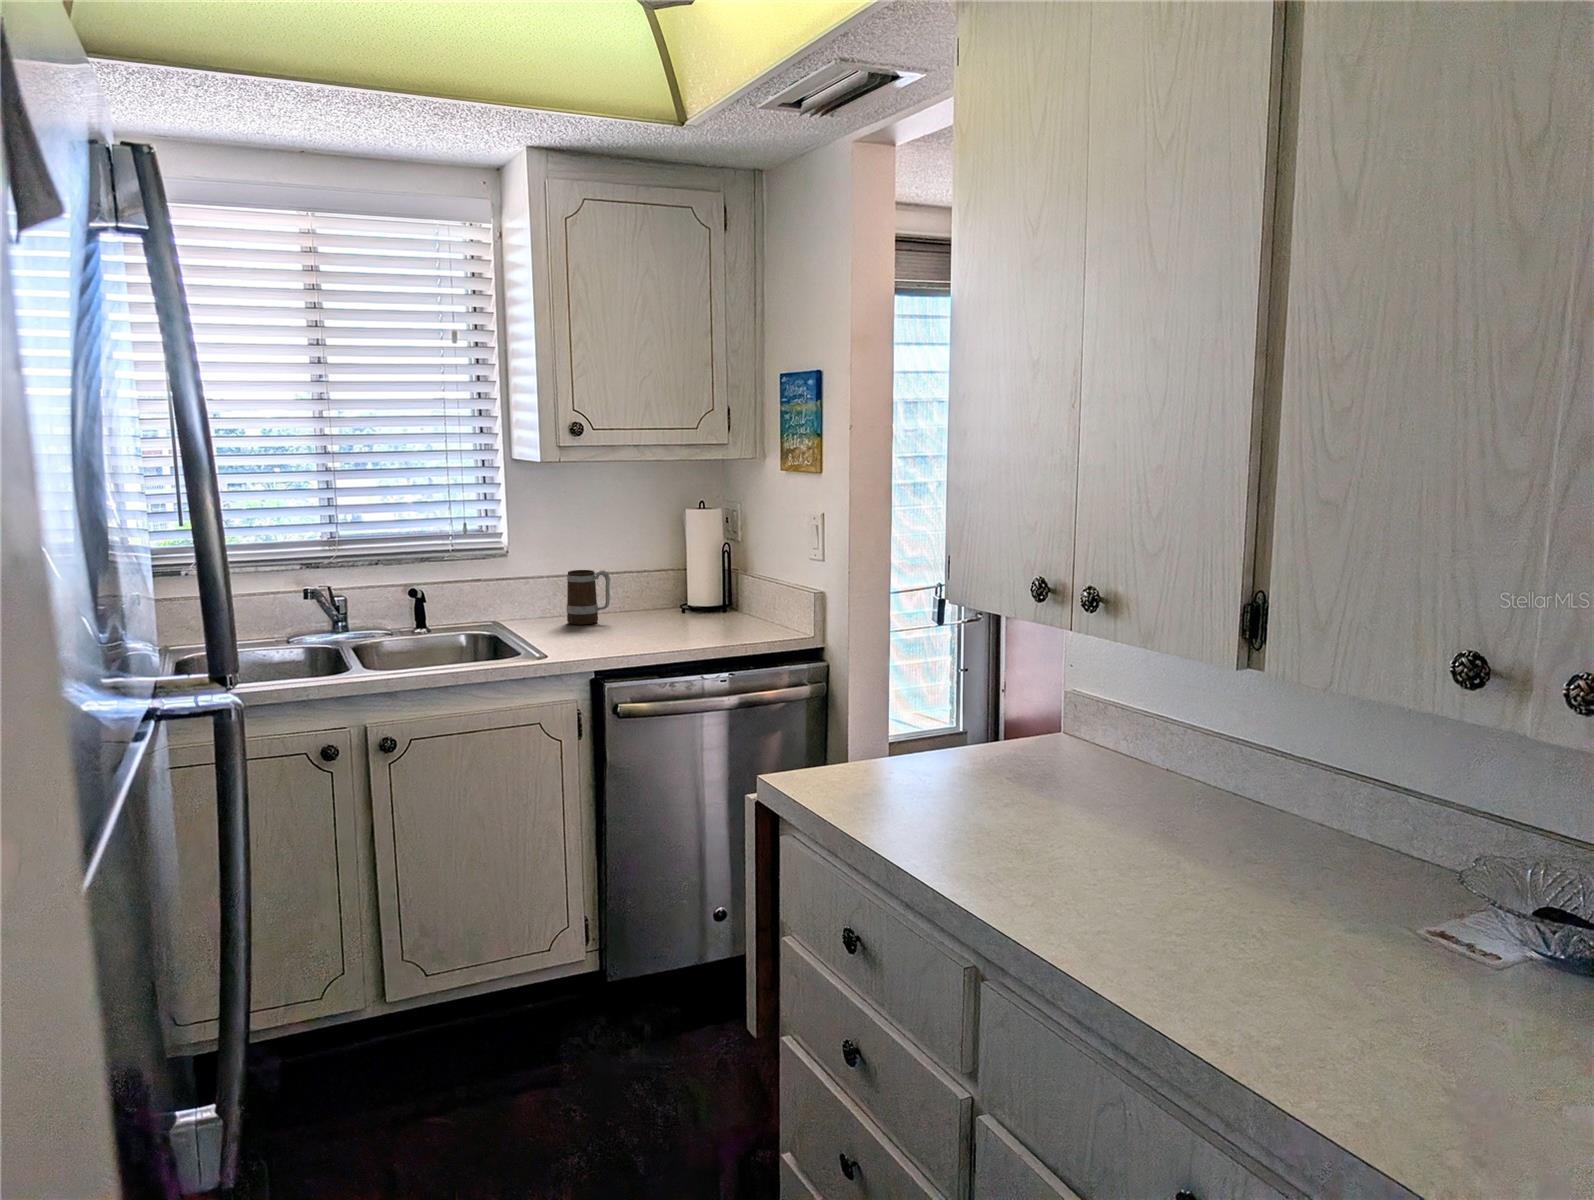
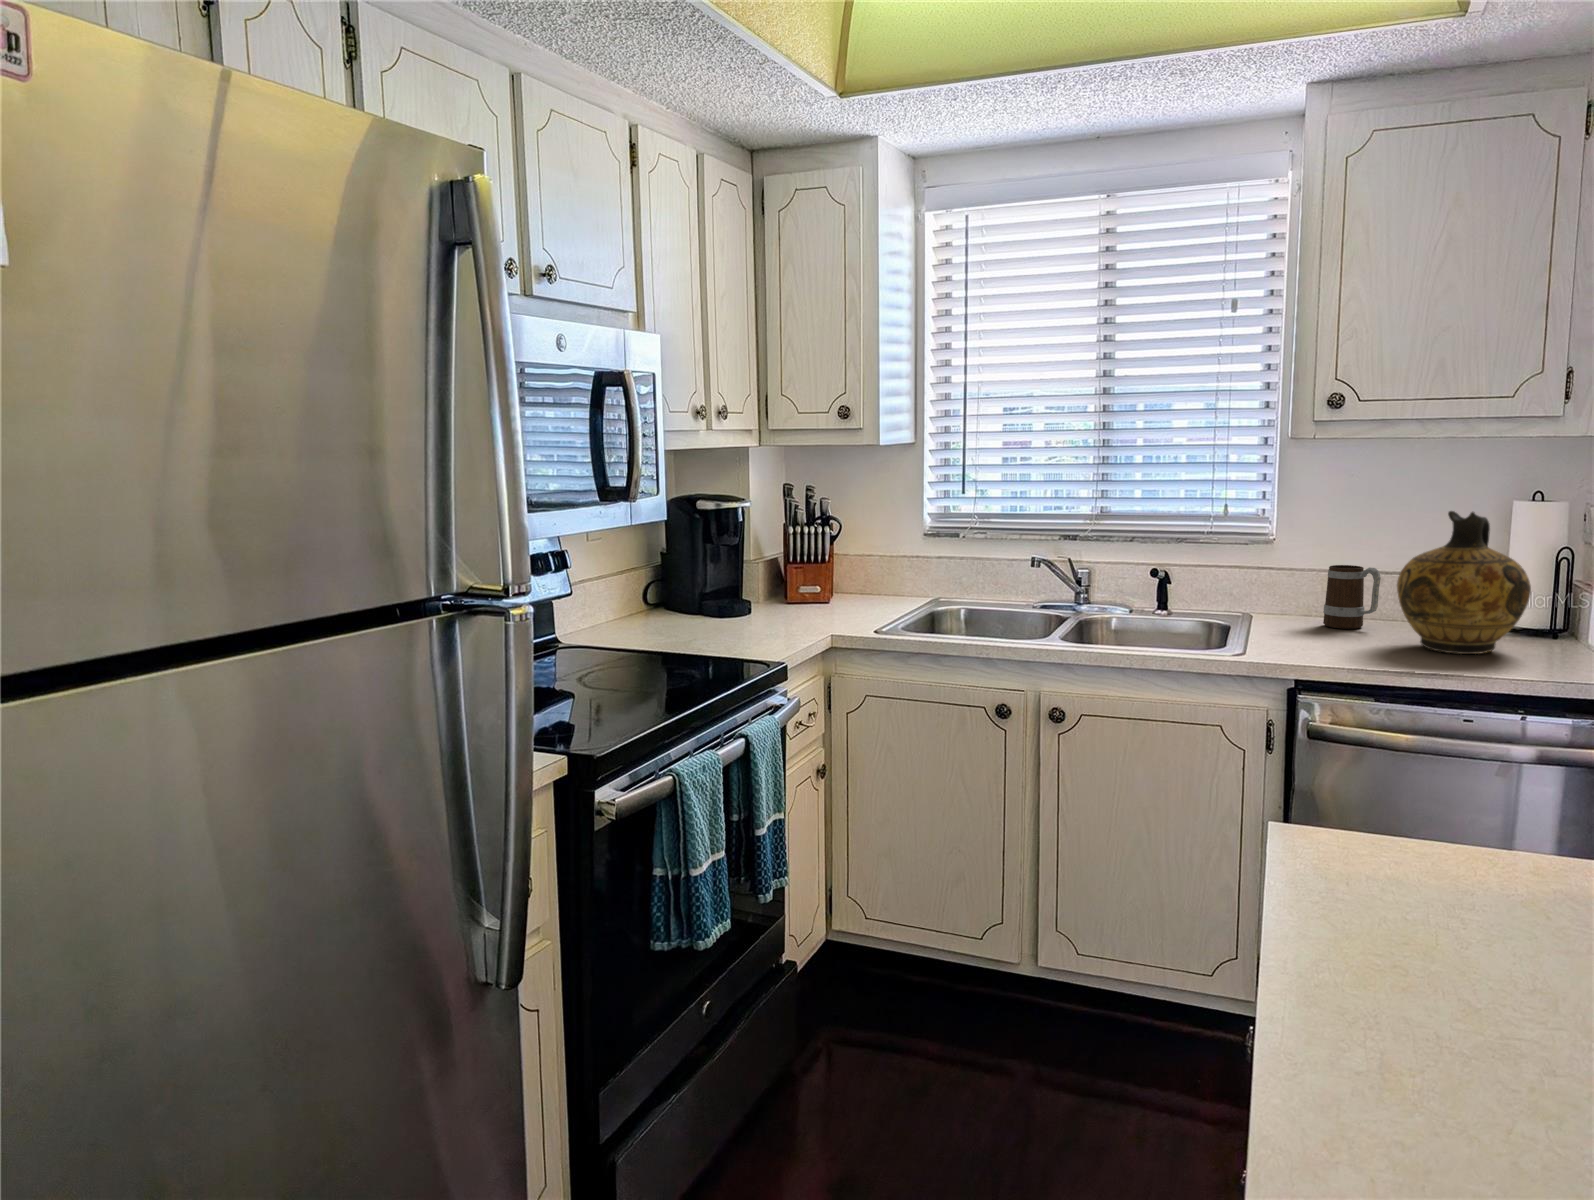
ceramic jug: none [637,521,726,633] -> present [1397,511,1531,654]

